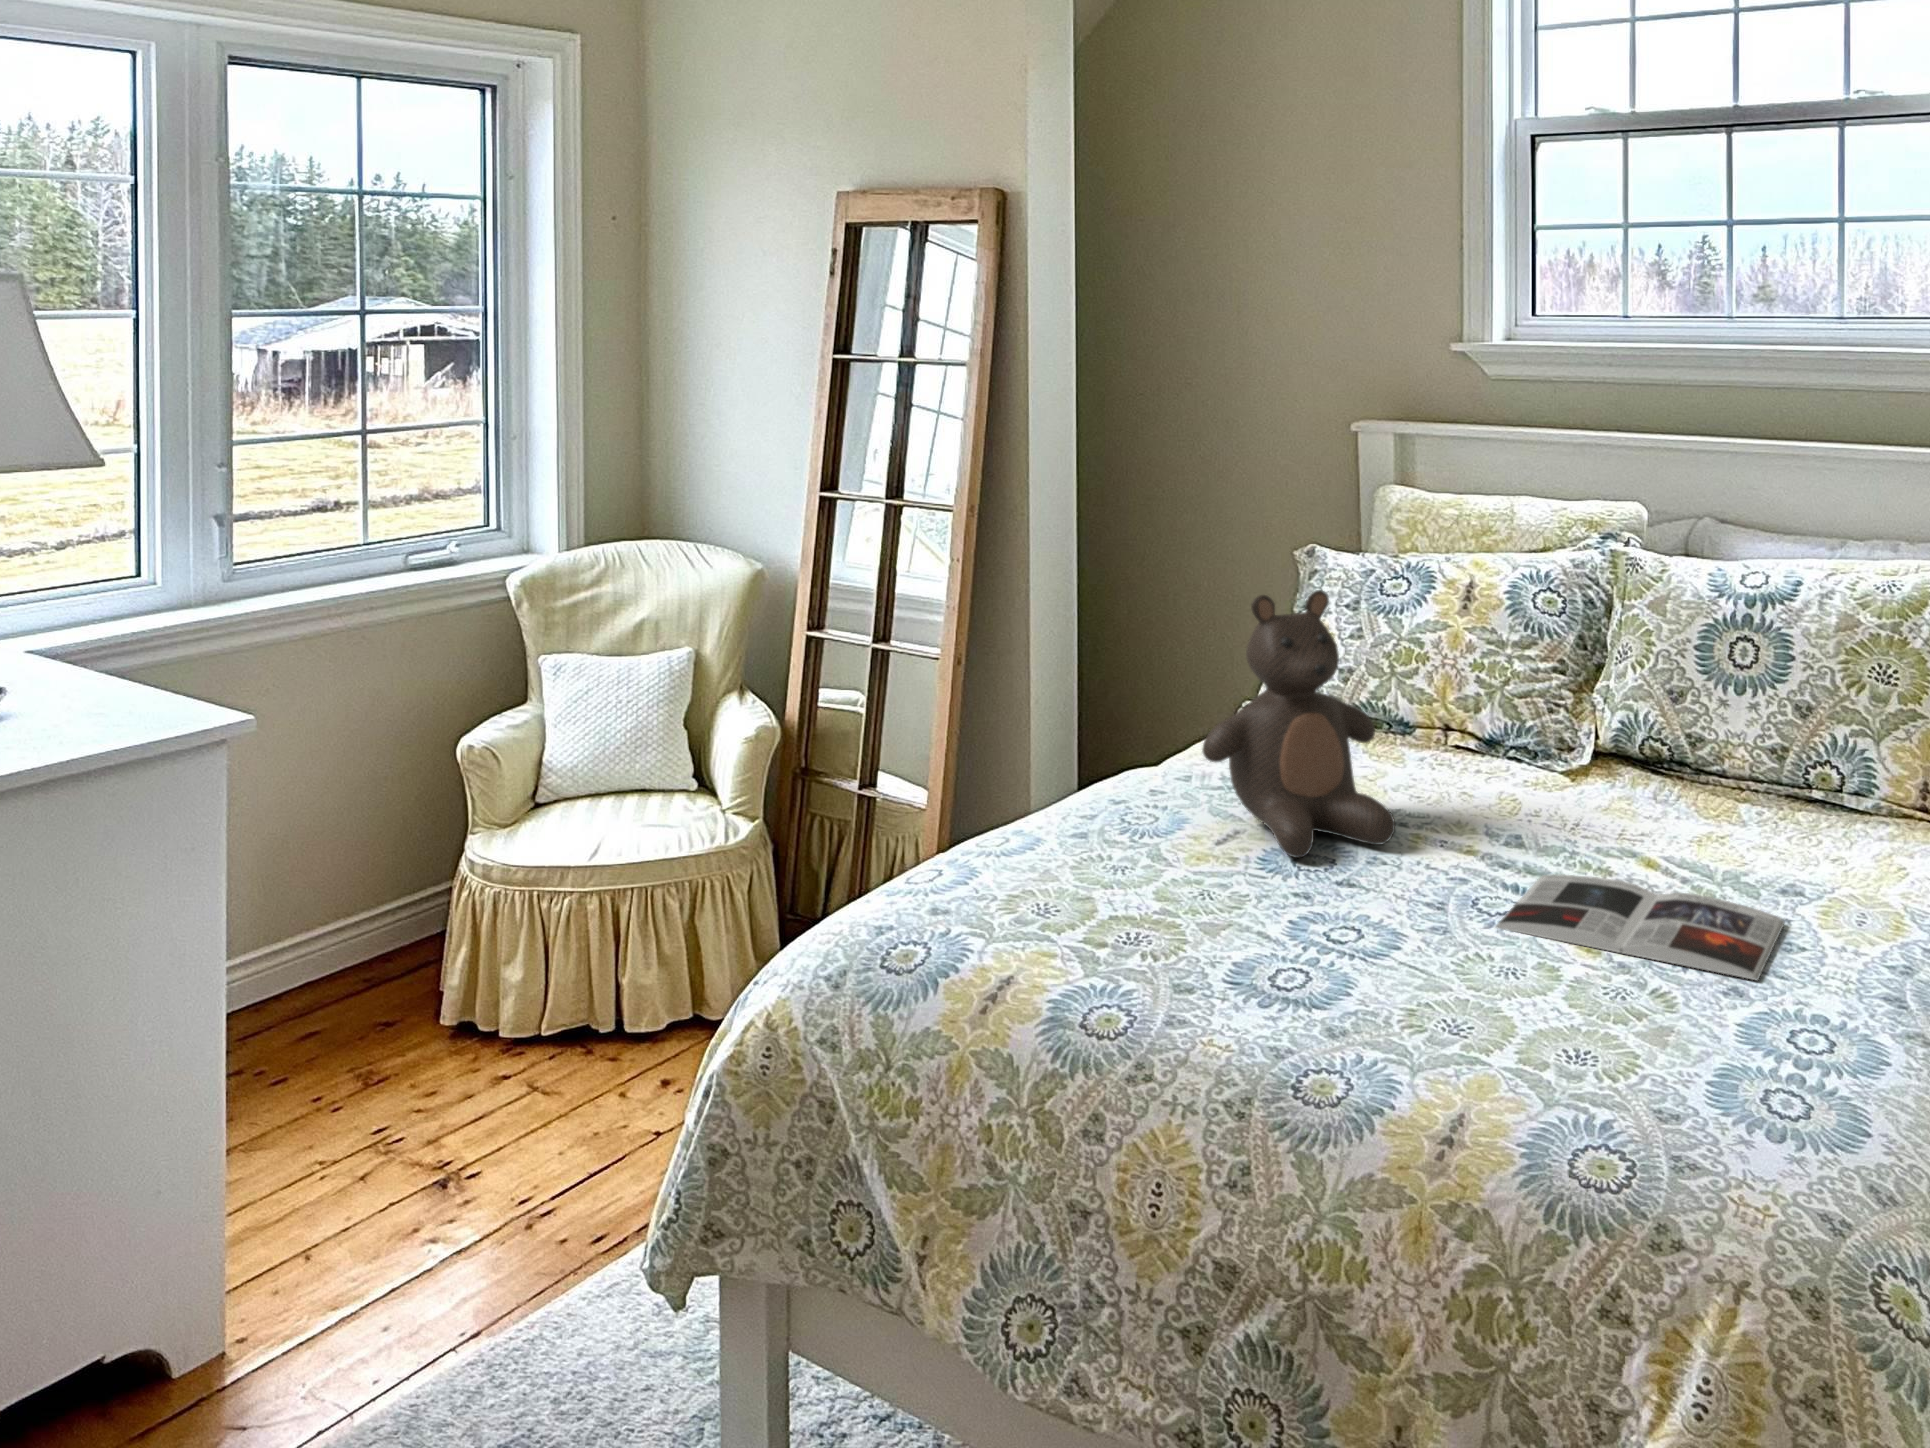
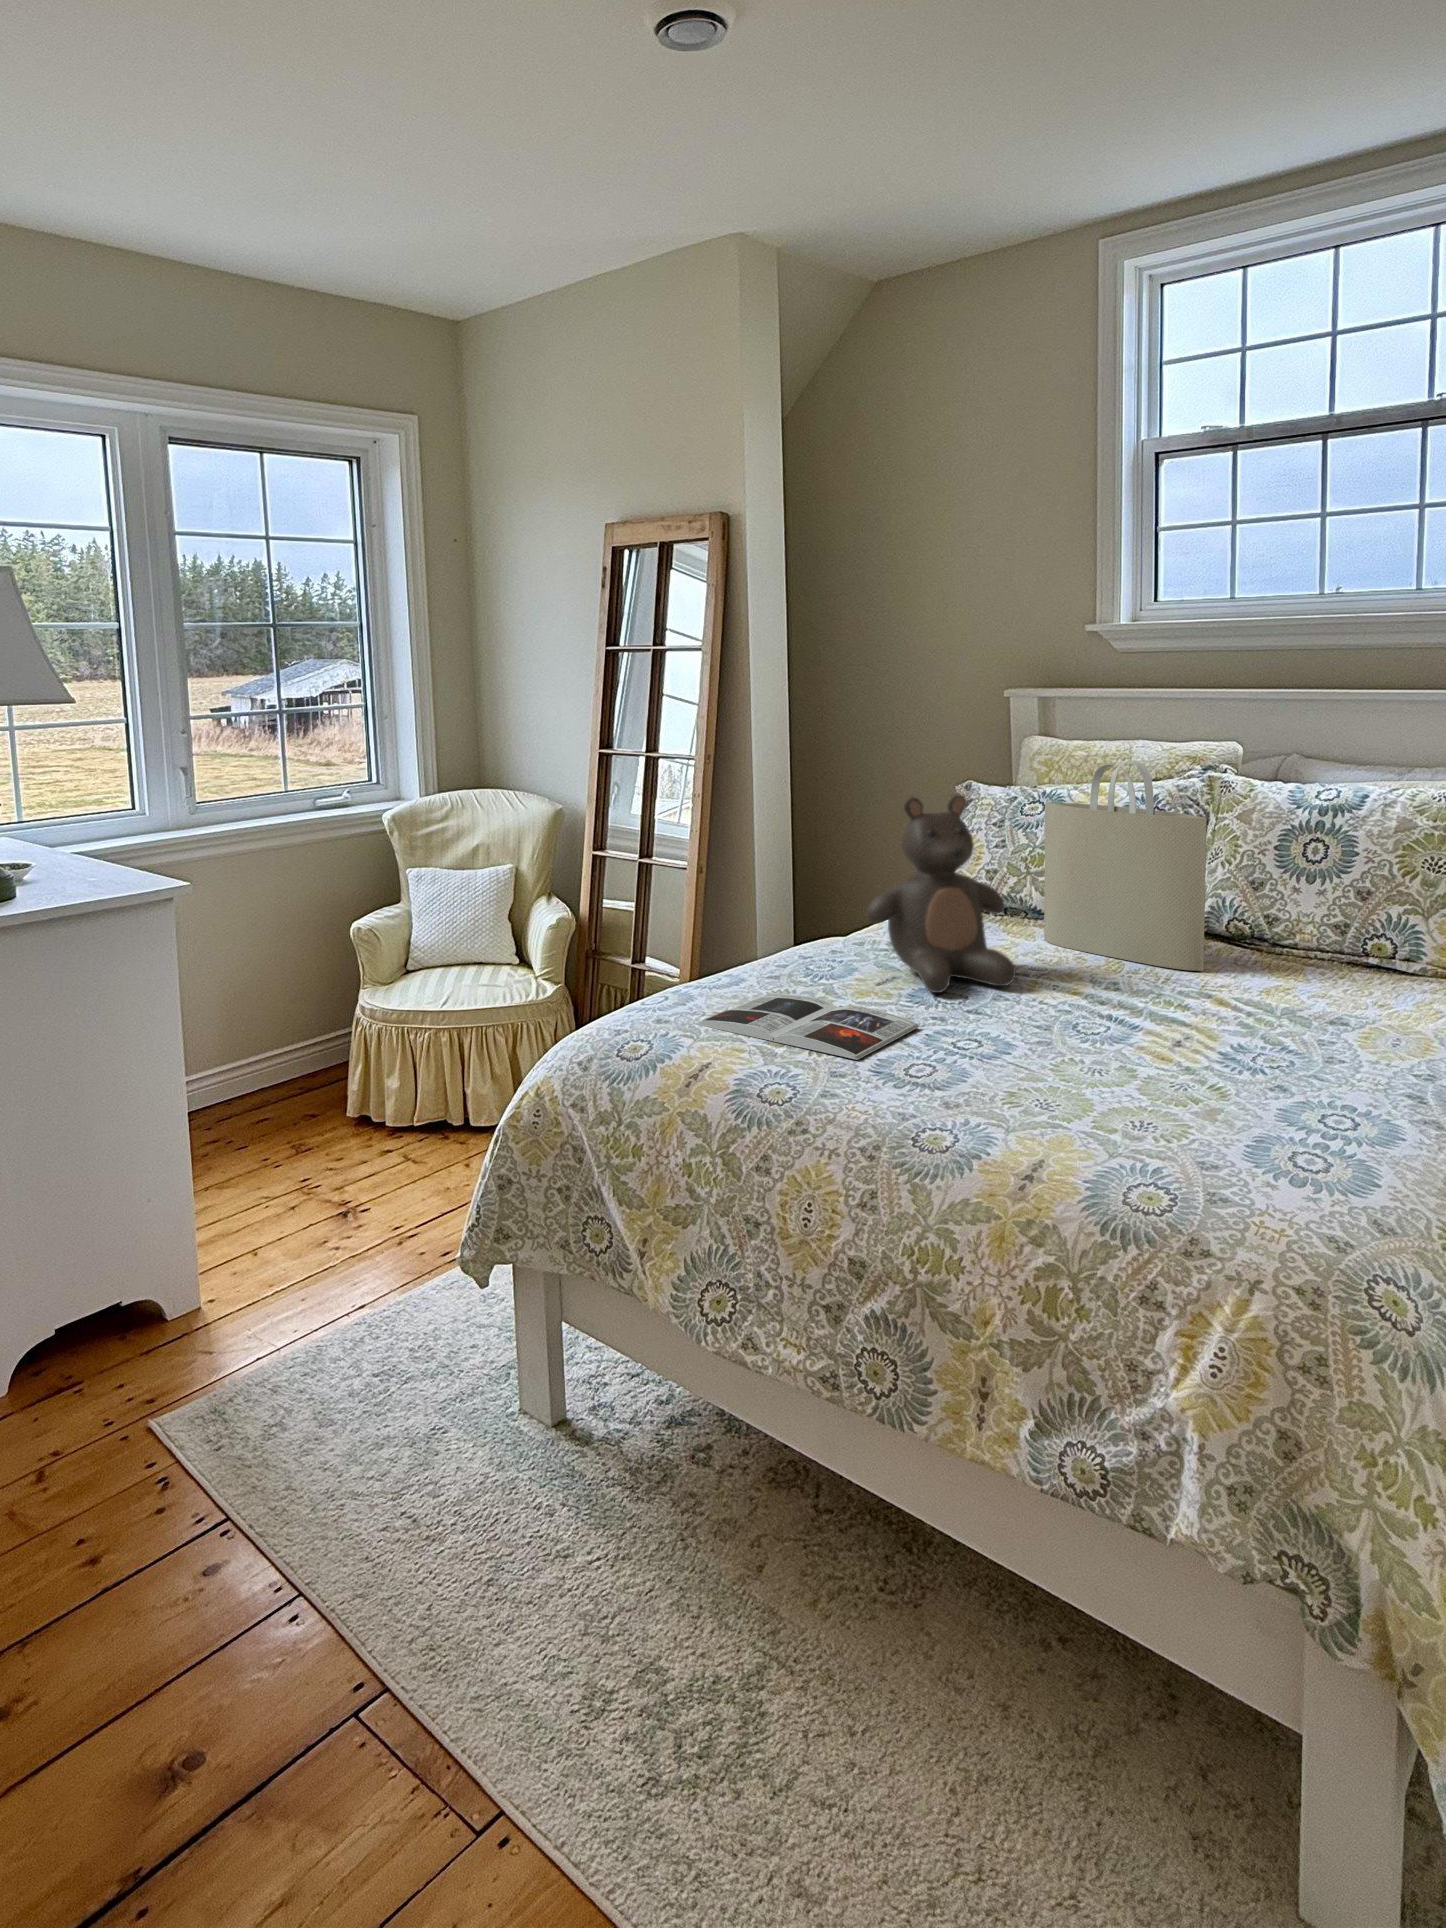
tote bag: none [1419,541,1620,813] -> present [1044,761,1207,971]
magazine: present [1496,874,1785,980] -> present [697,994,919,1060]

